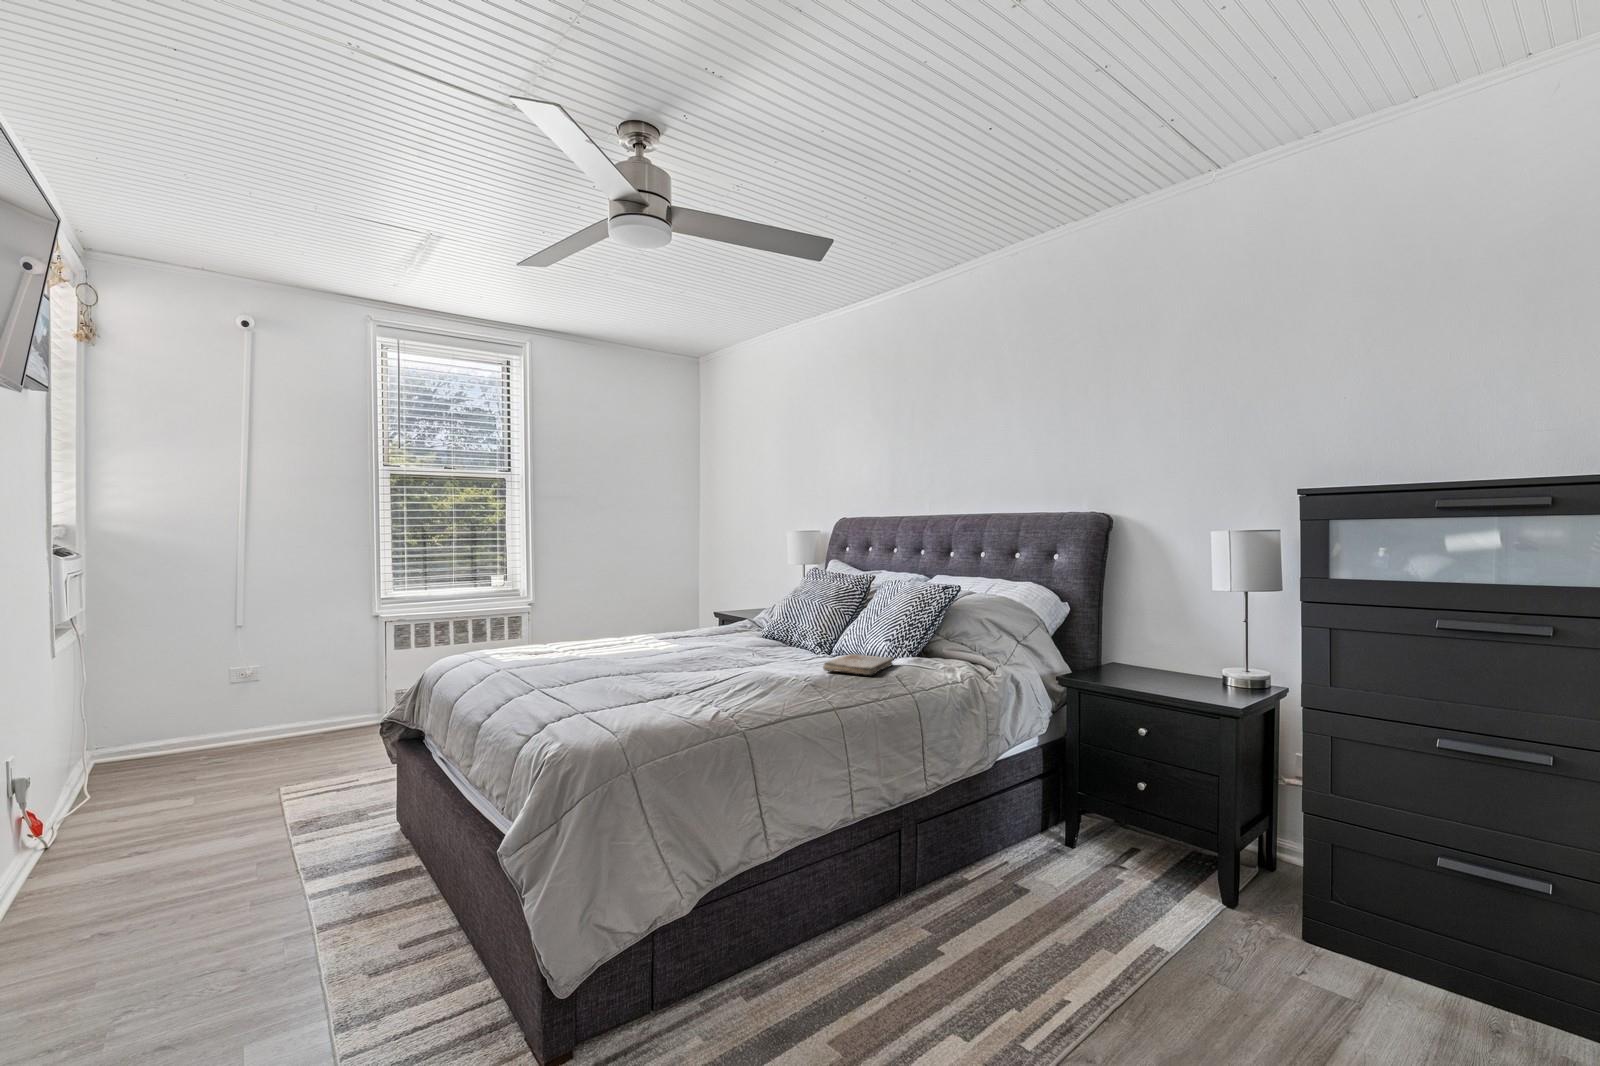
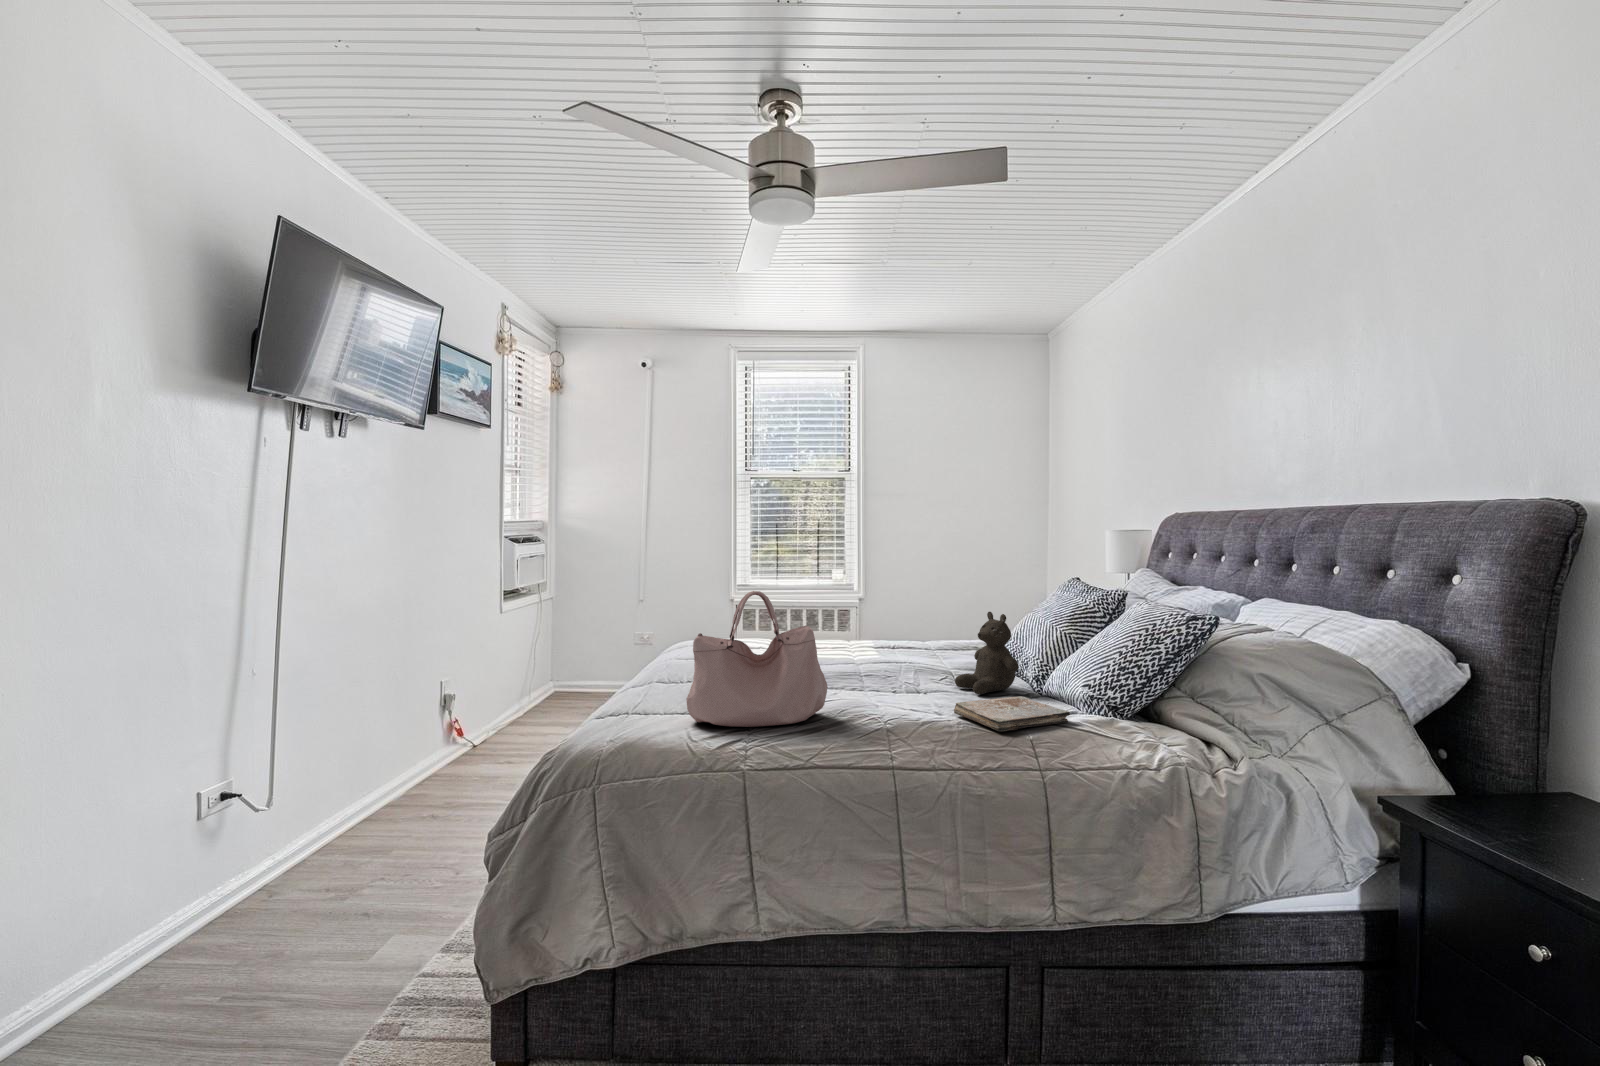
handbag: none [647,585,748,706] -> present [686,591,828,727]
teddy bear: none [786,594,836,659] -> present [955,612,1019,694]

